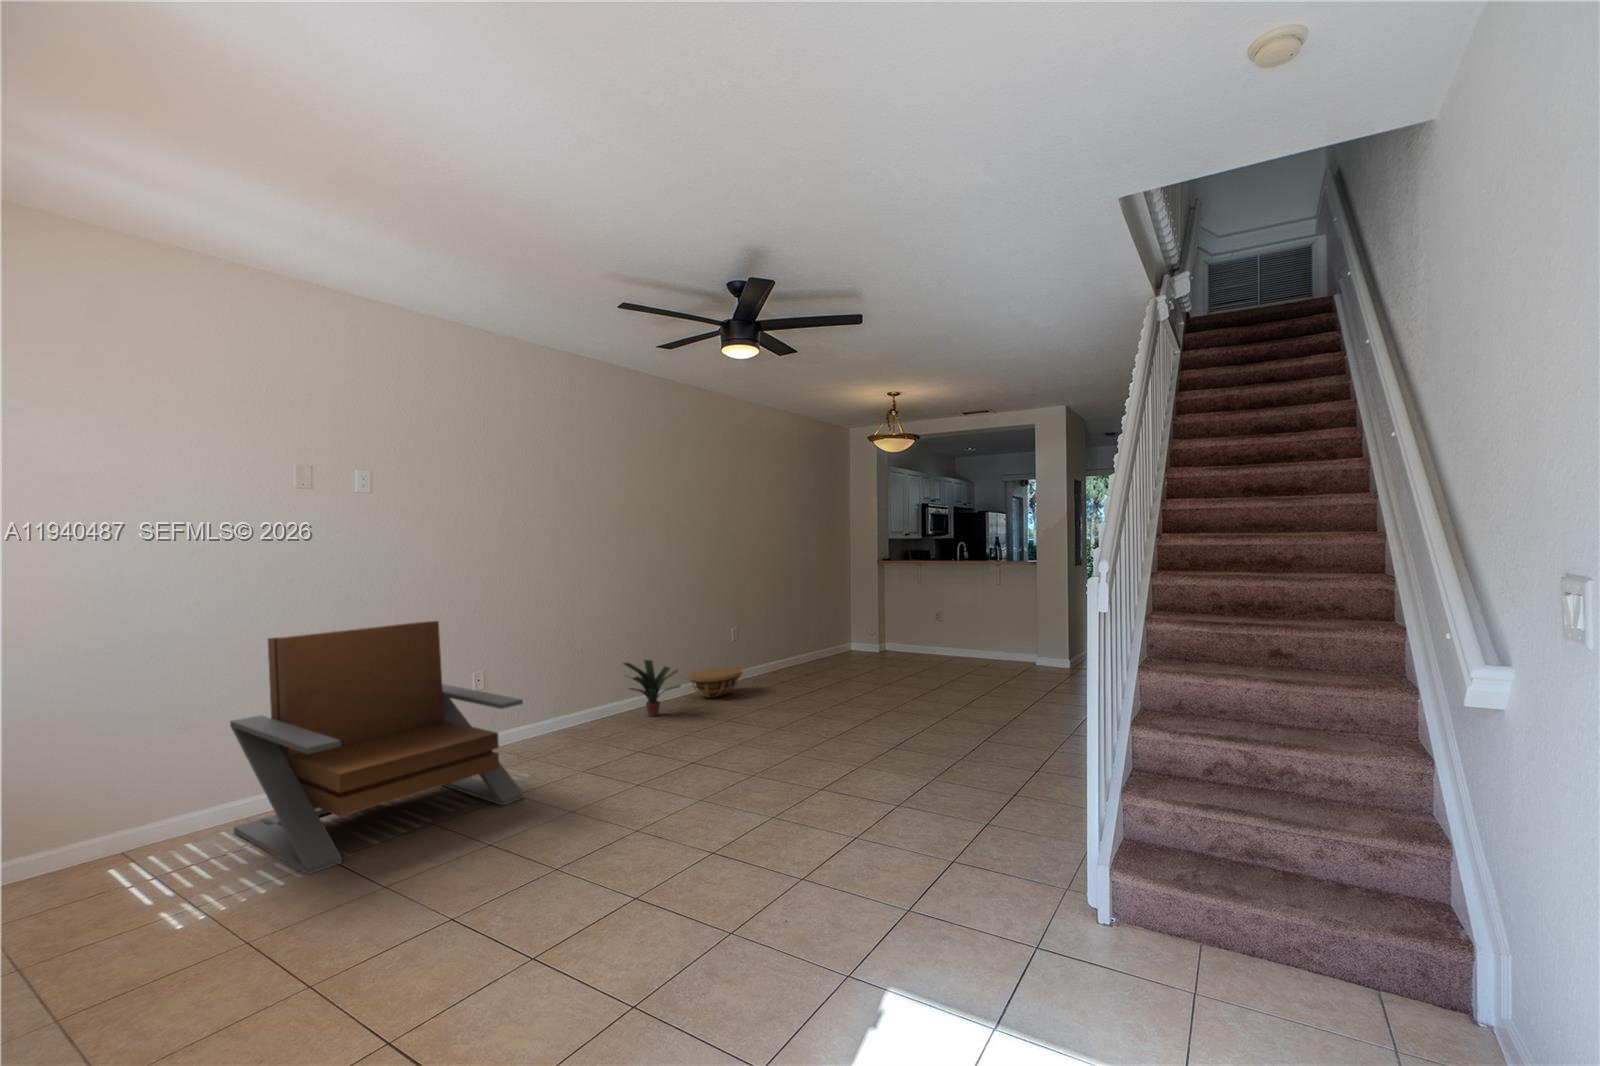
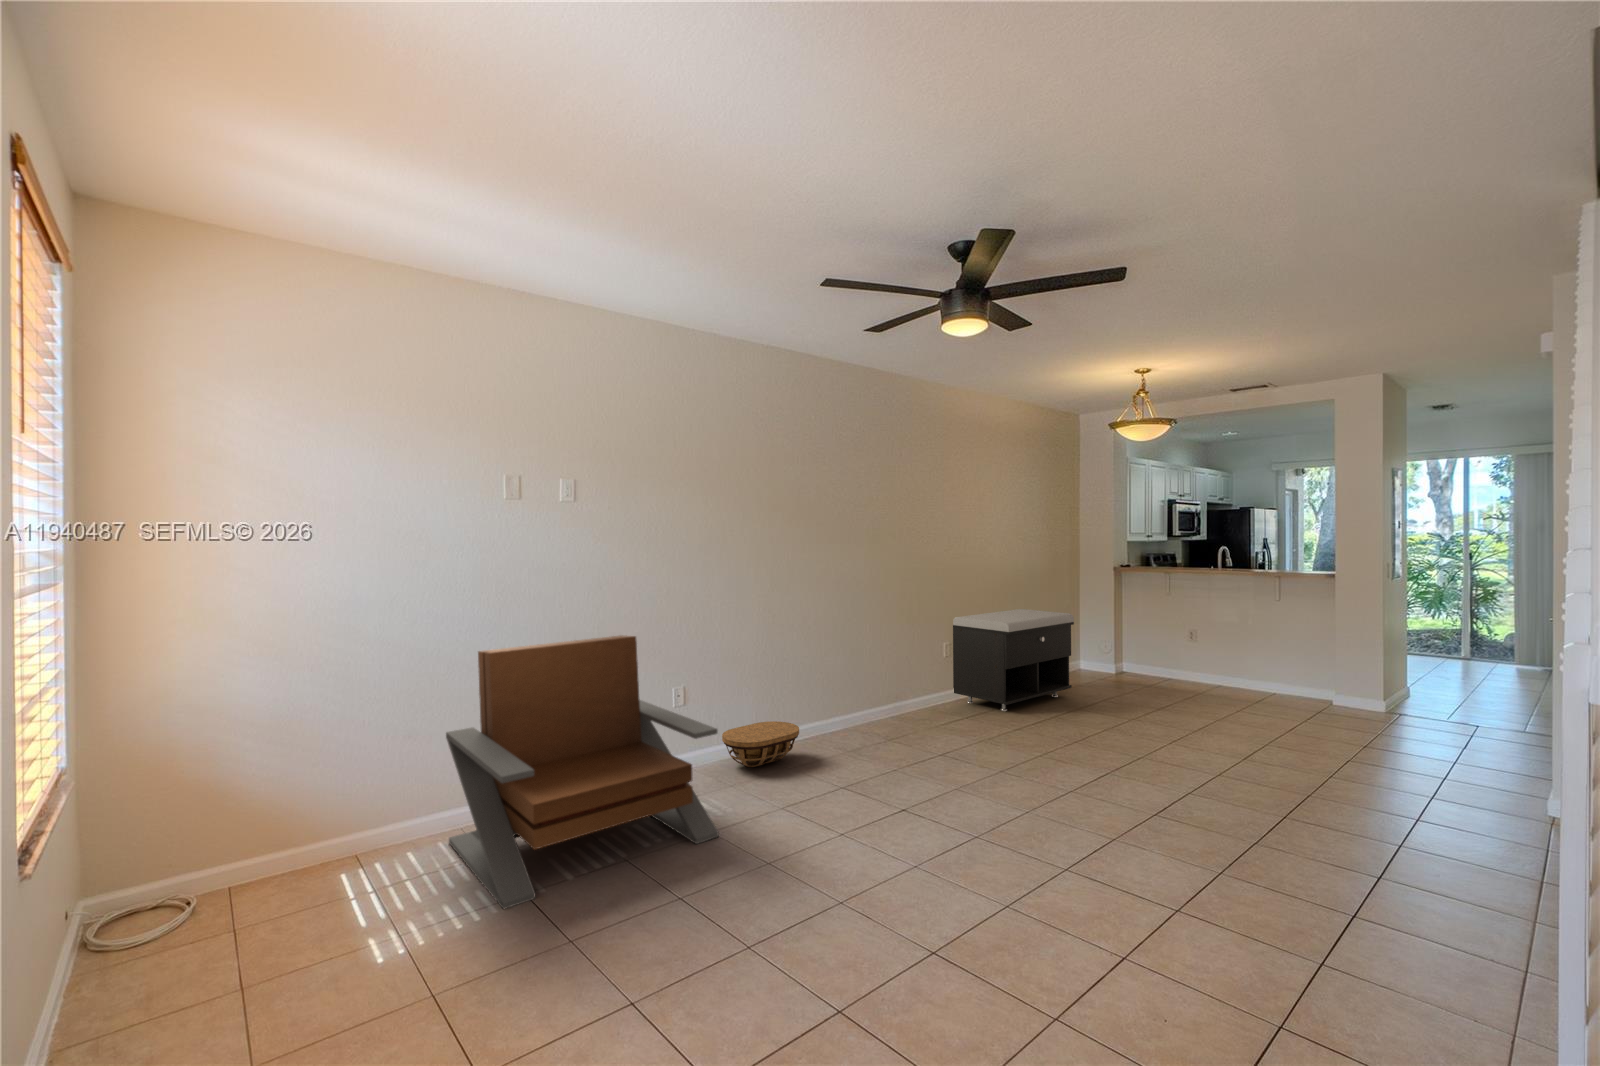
storage bench: none [741,597,844,685] -> present [953,609,1074,711]
potted plant: present [624,660,680,716] -> none [822,677,887,741]
basket: present [689,667,742,698] -> present [722,721,799,767]

